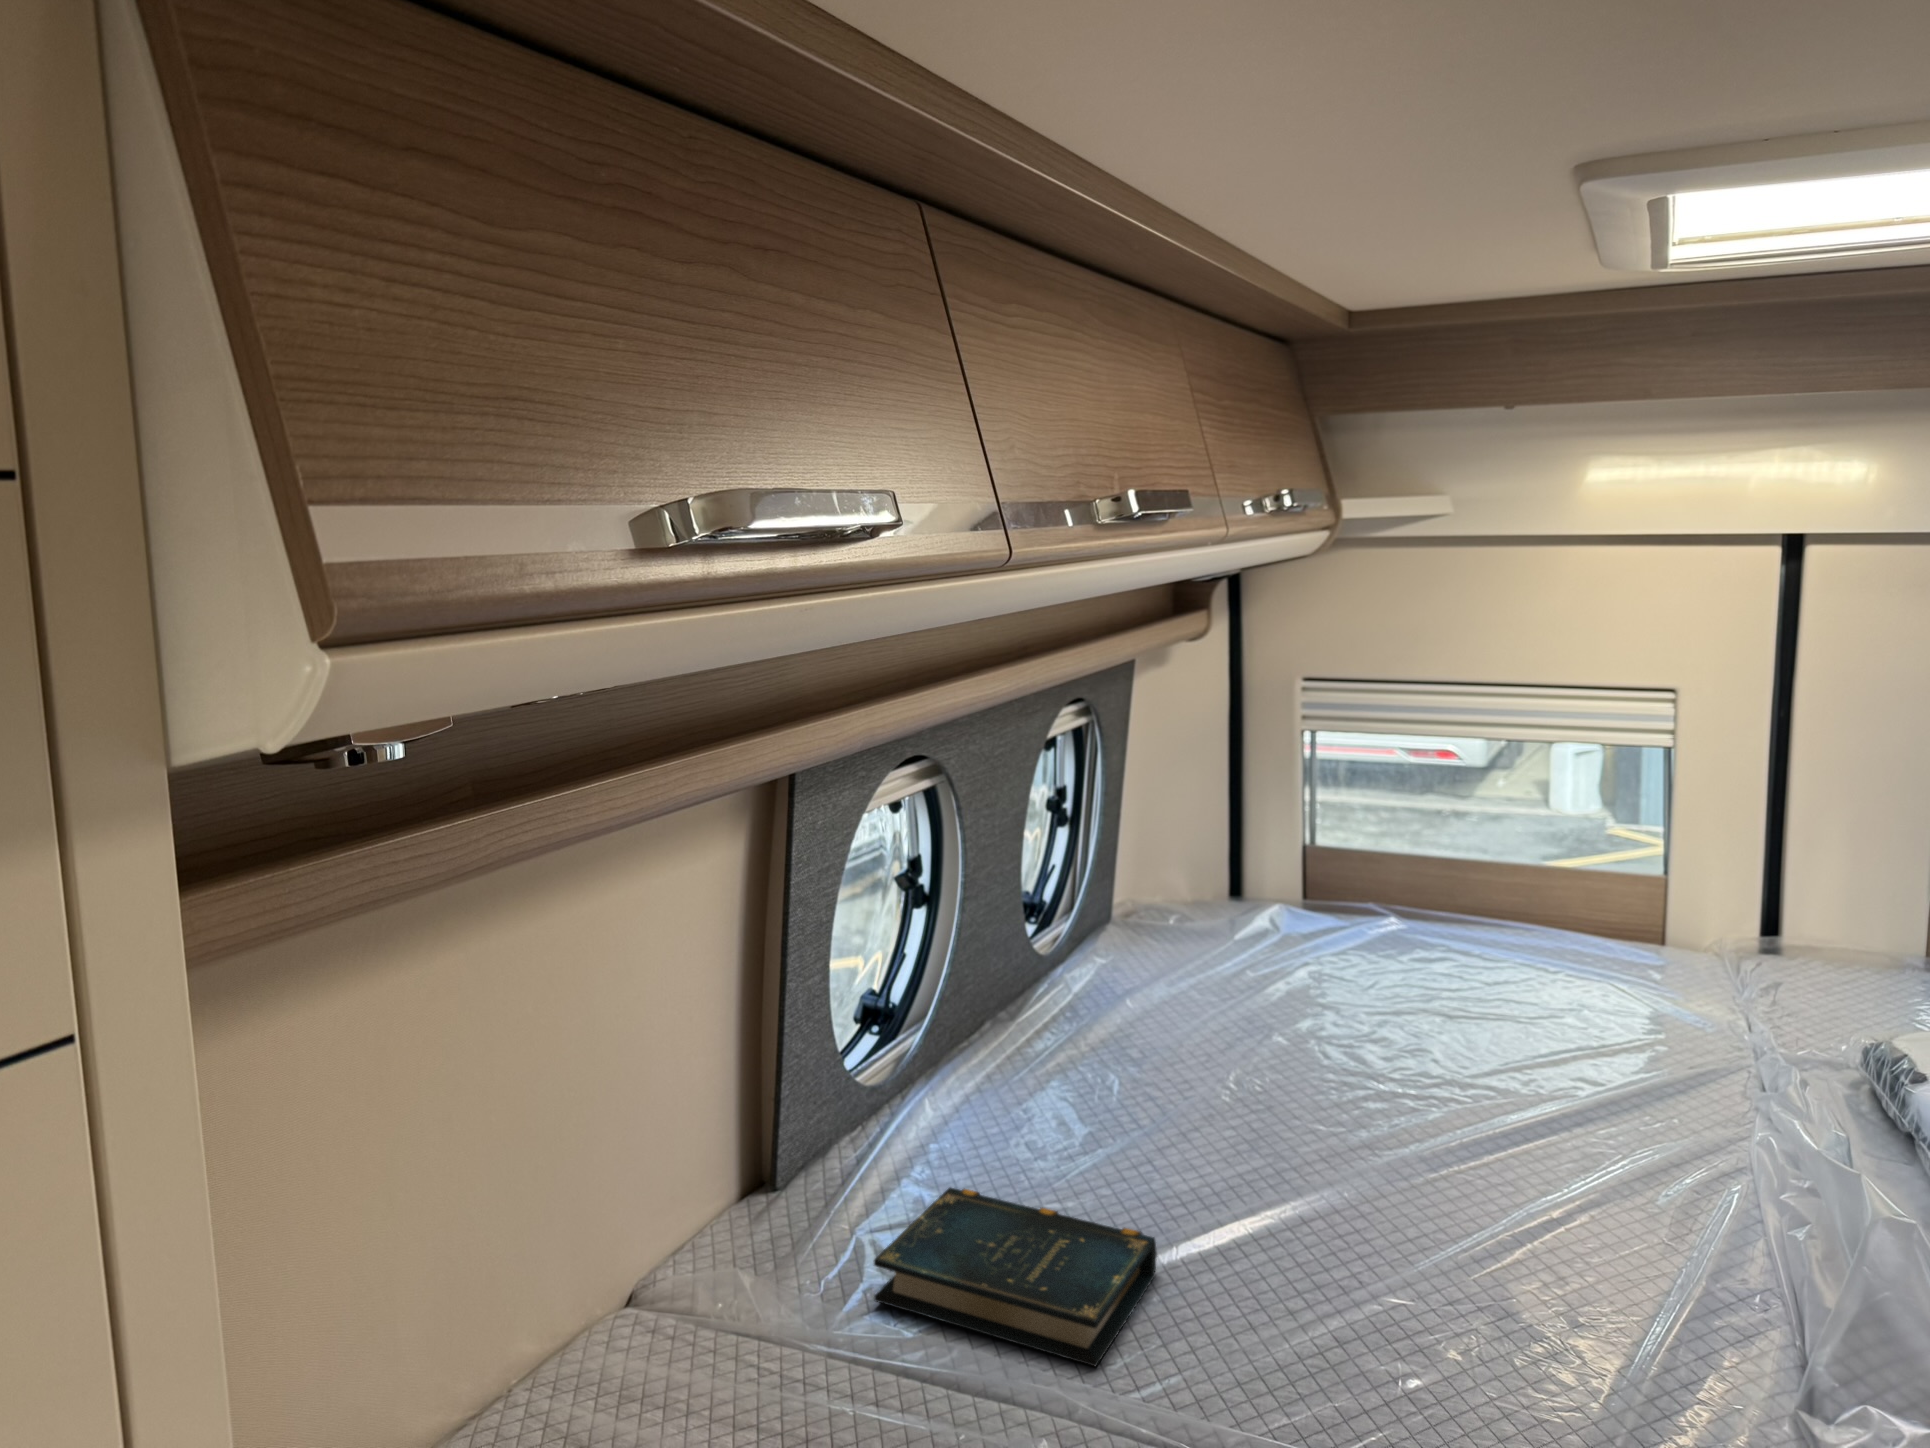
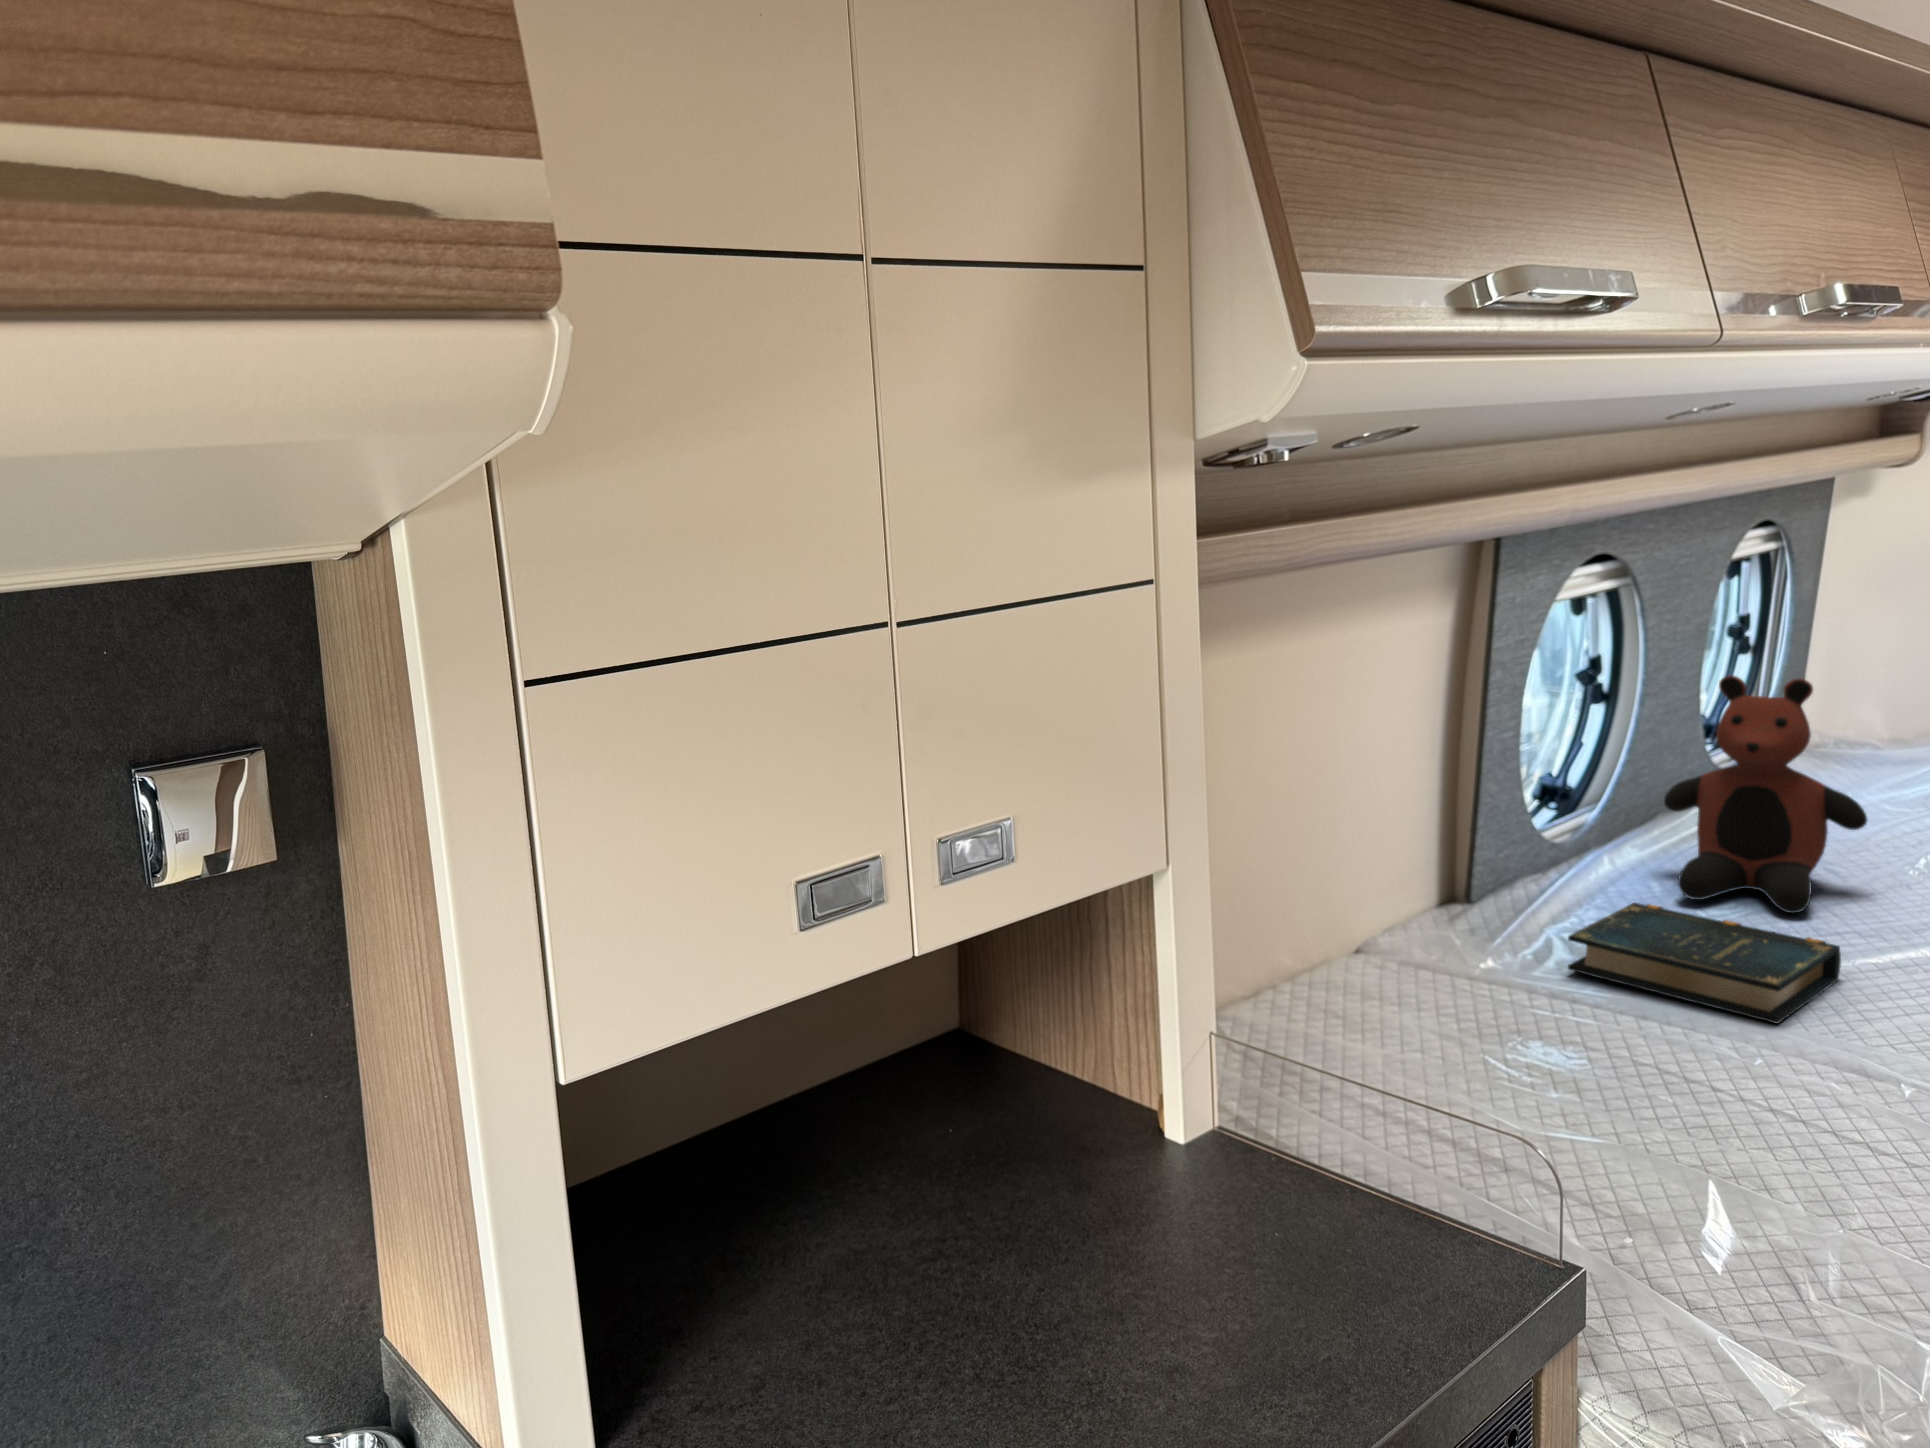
teddy bear: none [983,896,1175,1171] -> present [1664,675,1867,913]

